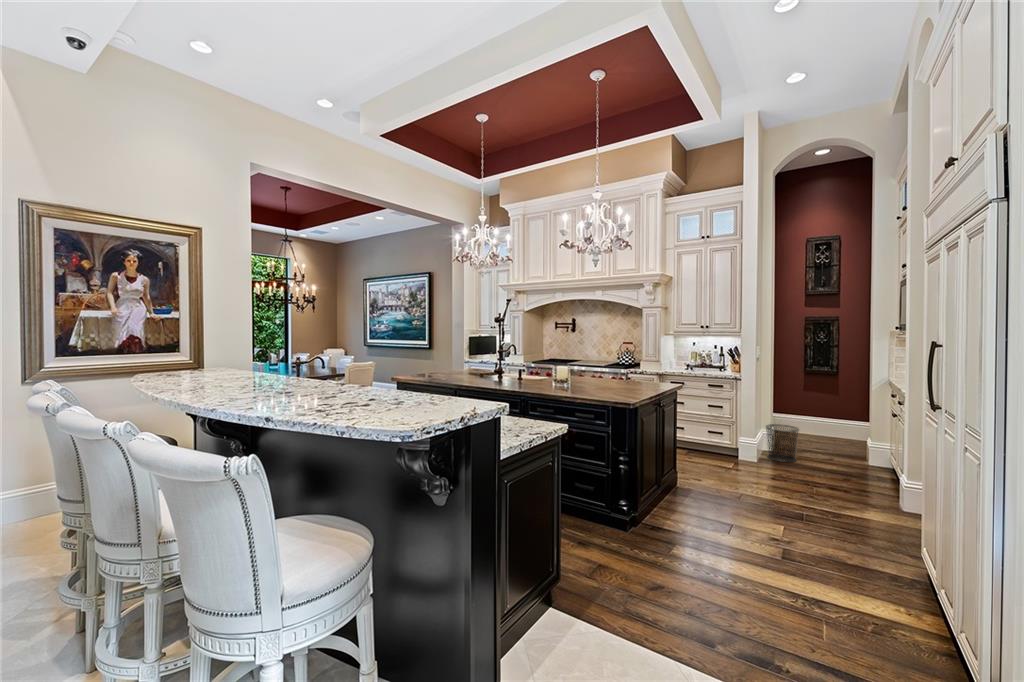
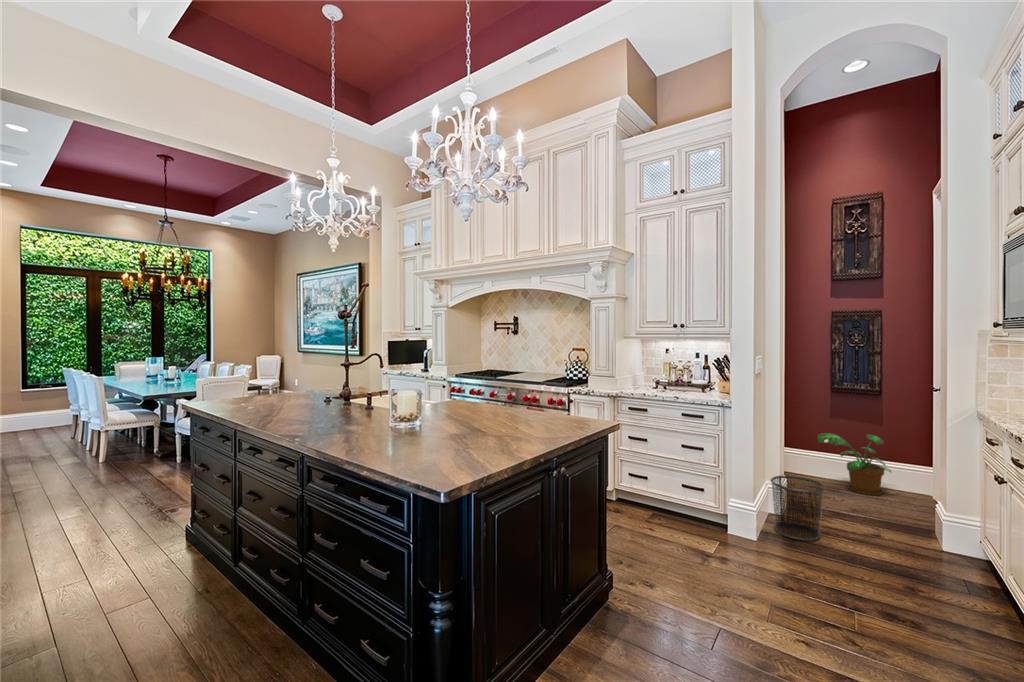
potted plant: none [795,401,844,442] -> present [818,433,891,495]

